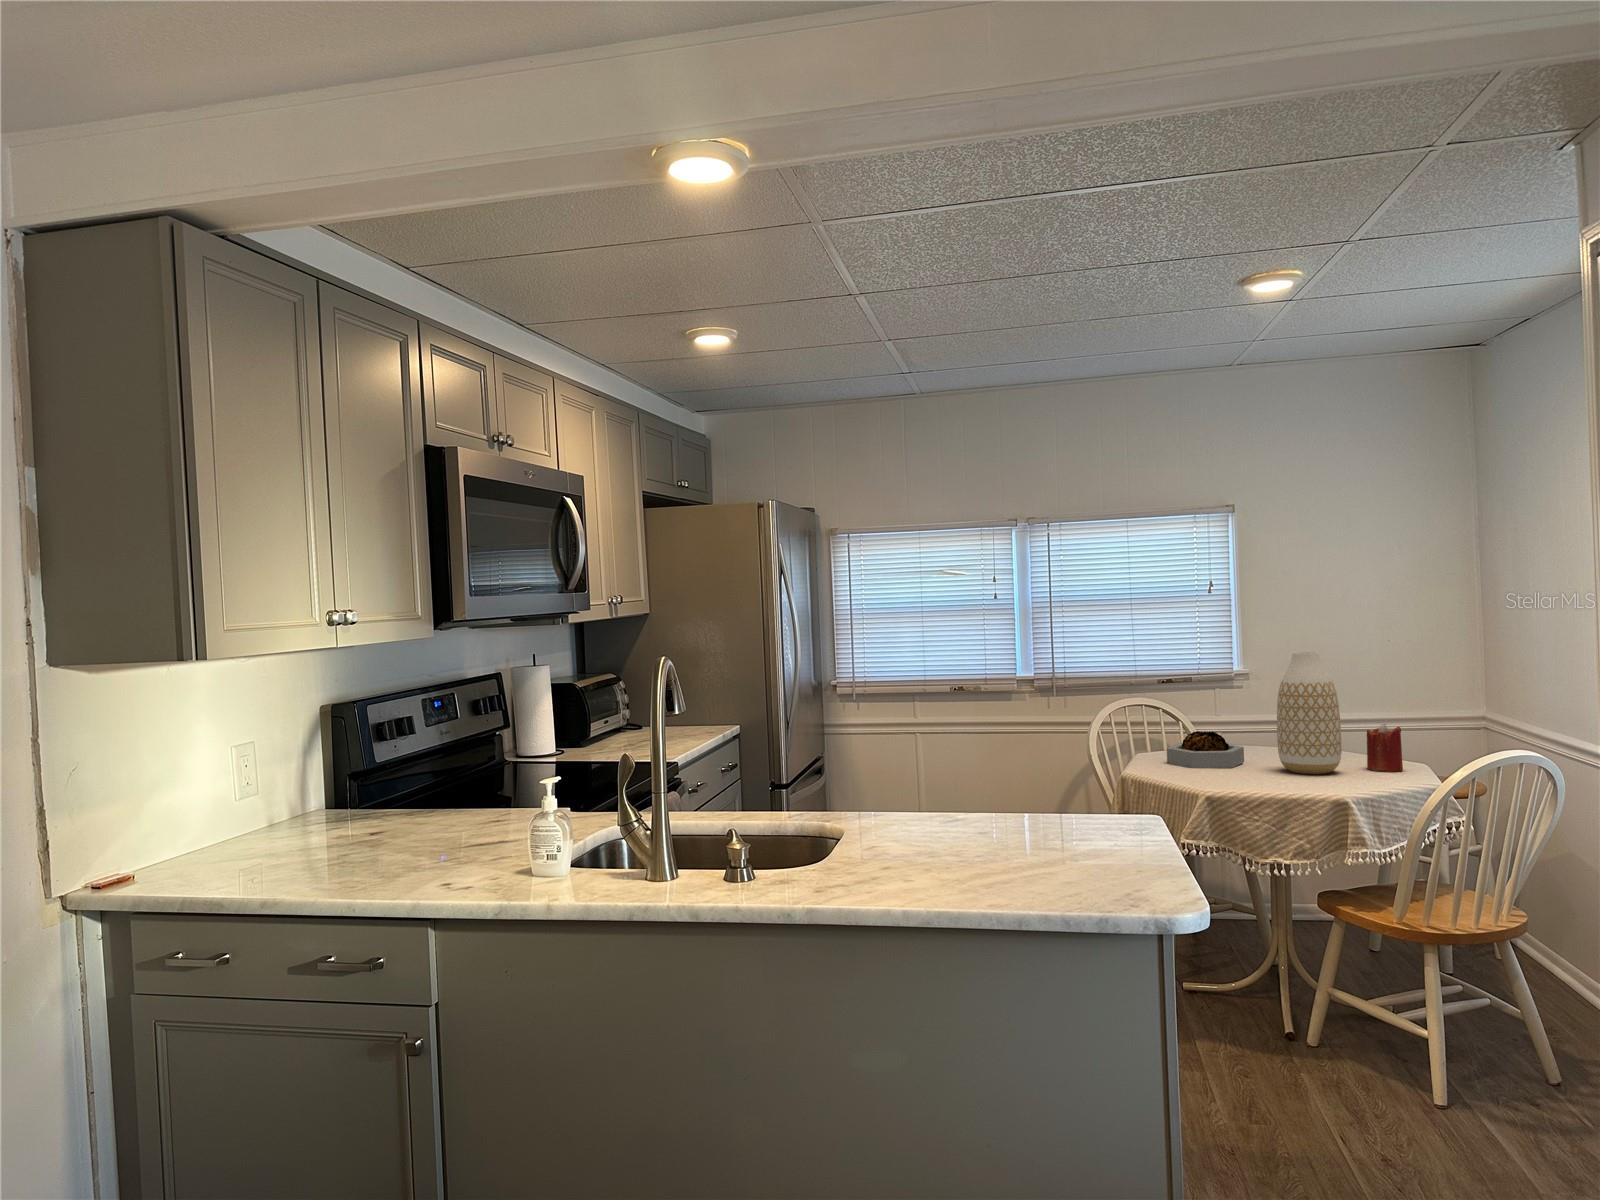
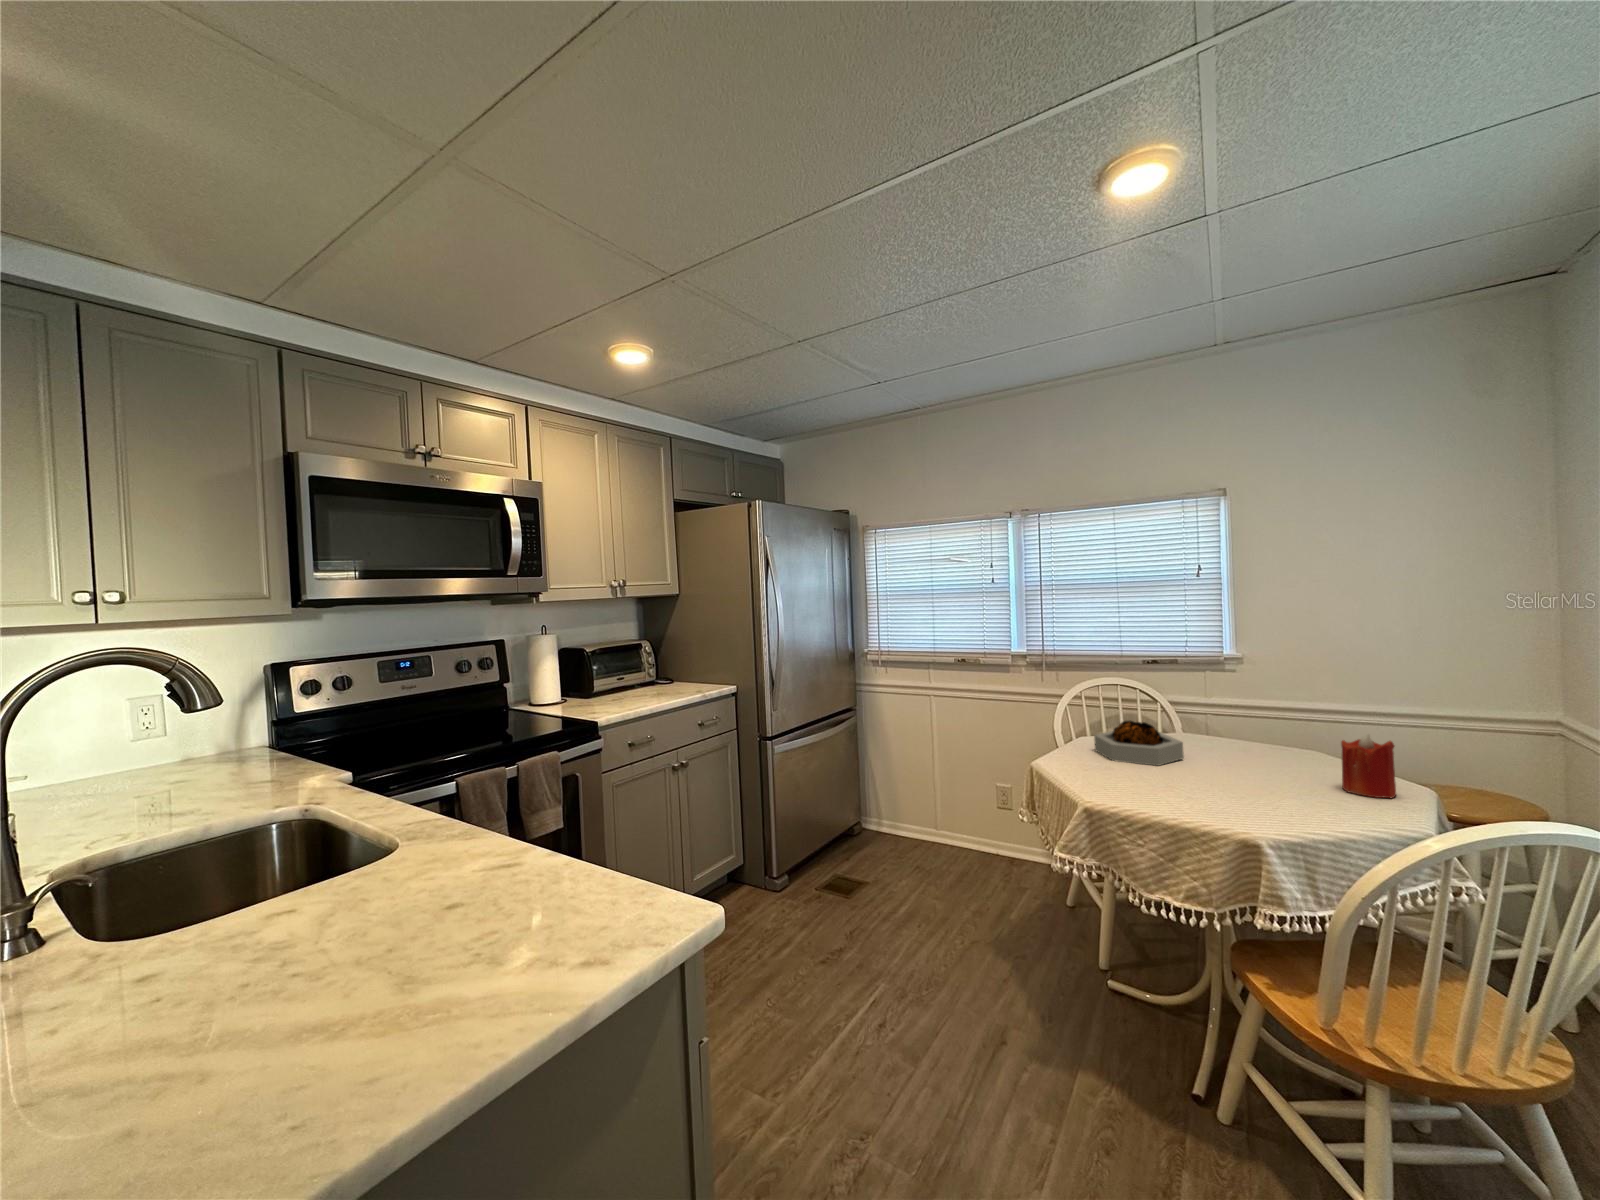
vase: present [1277,652,1342,774] -> none [1210,642,1296,790]

